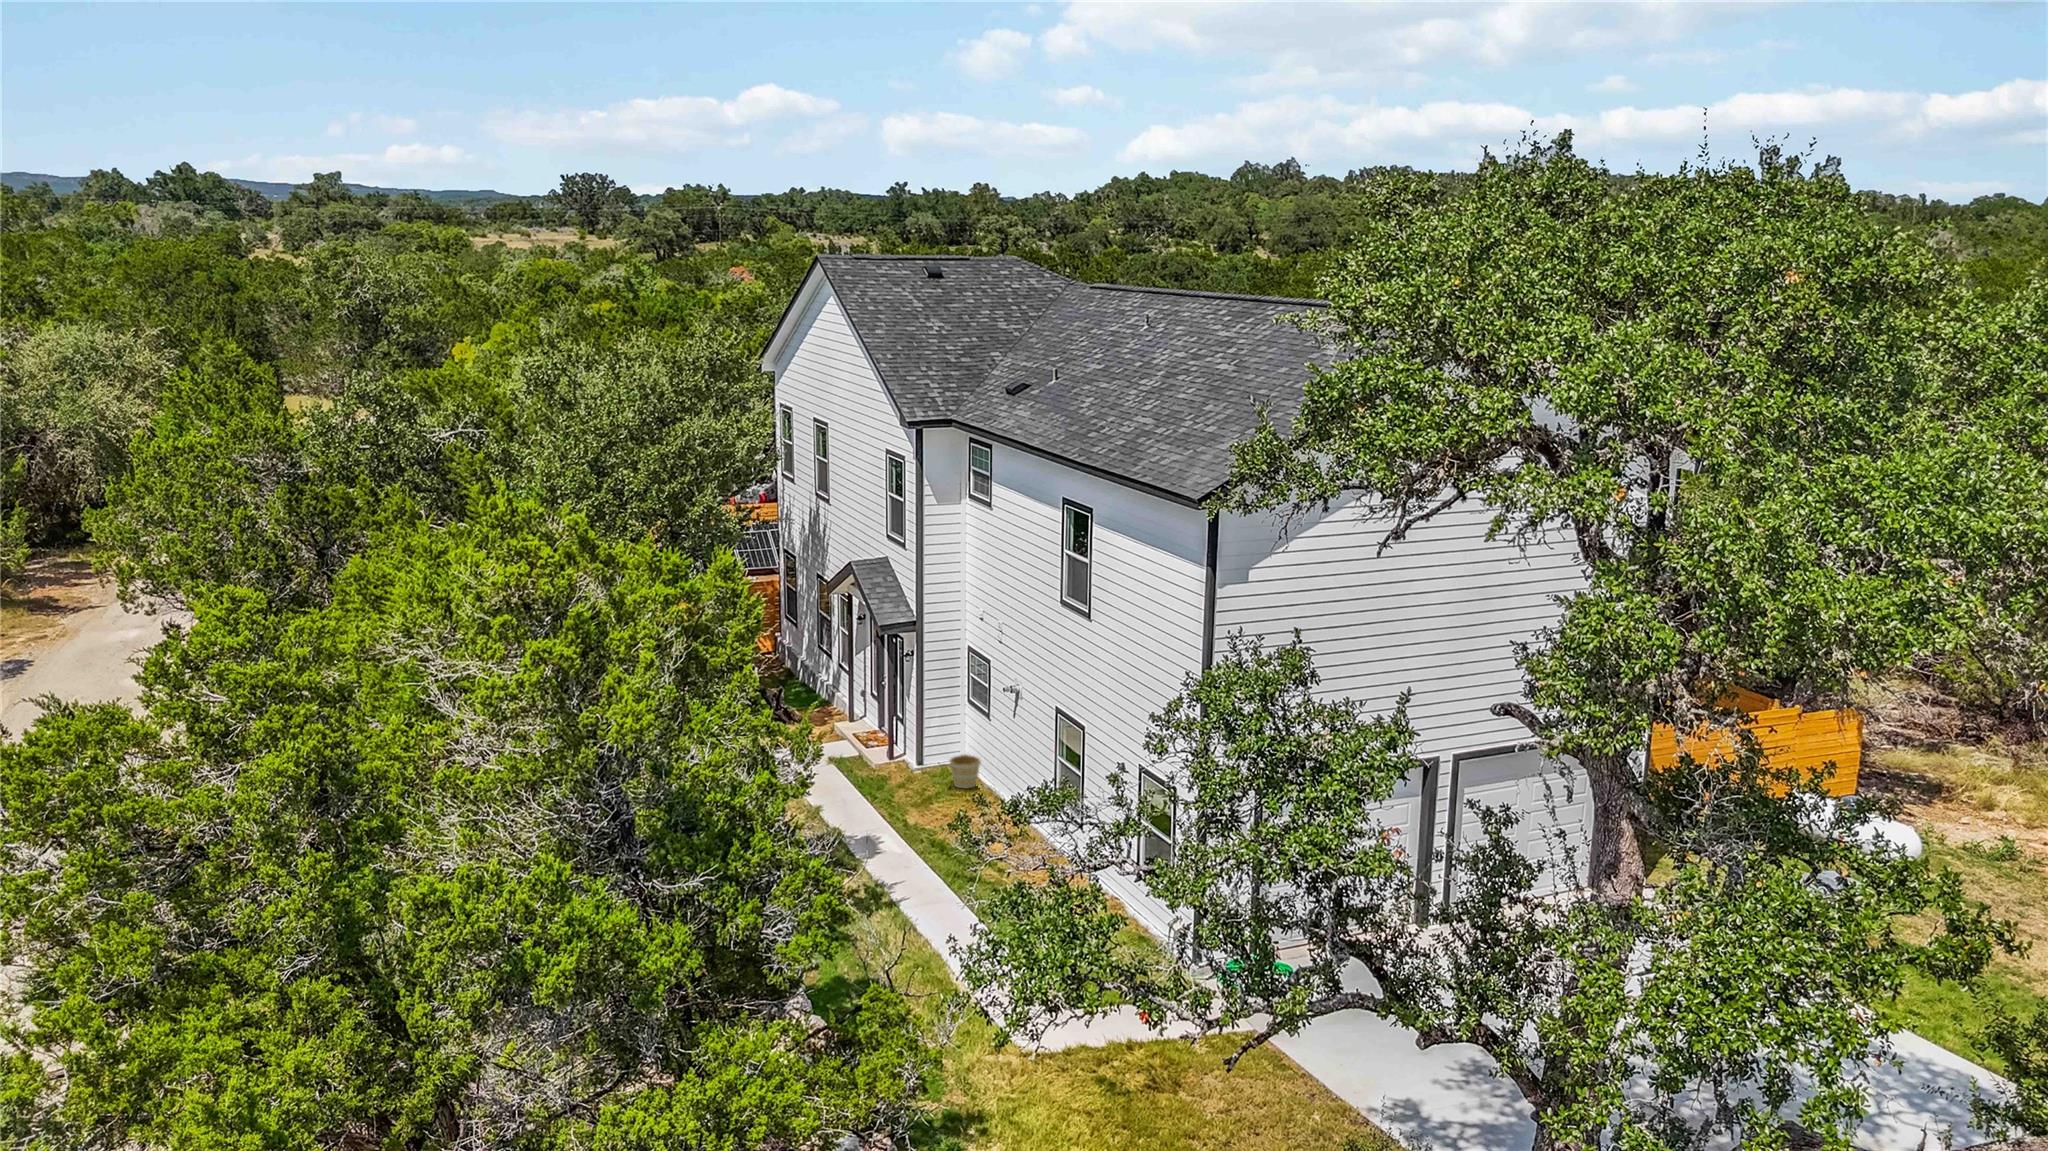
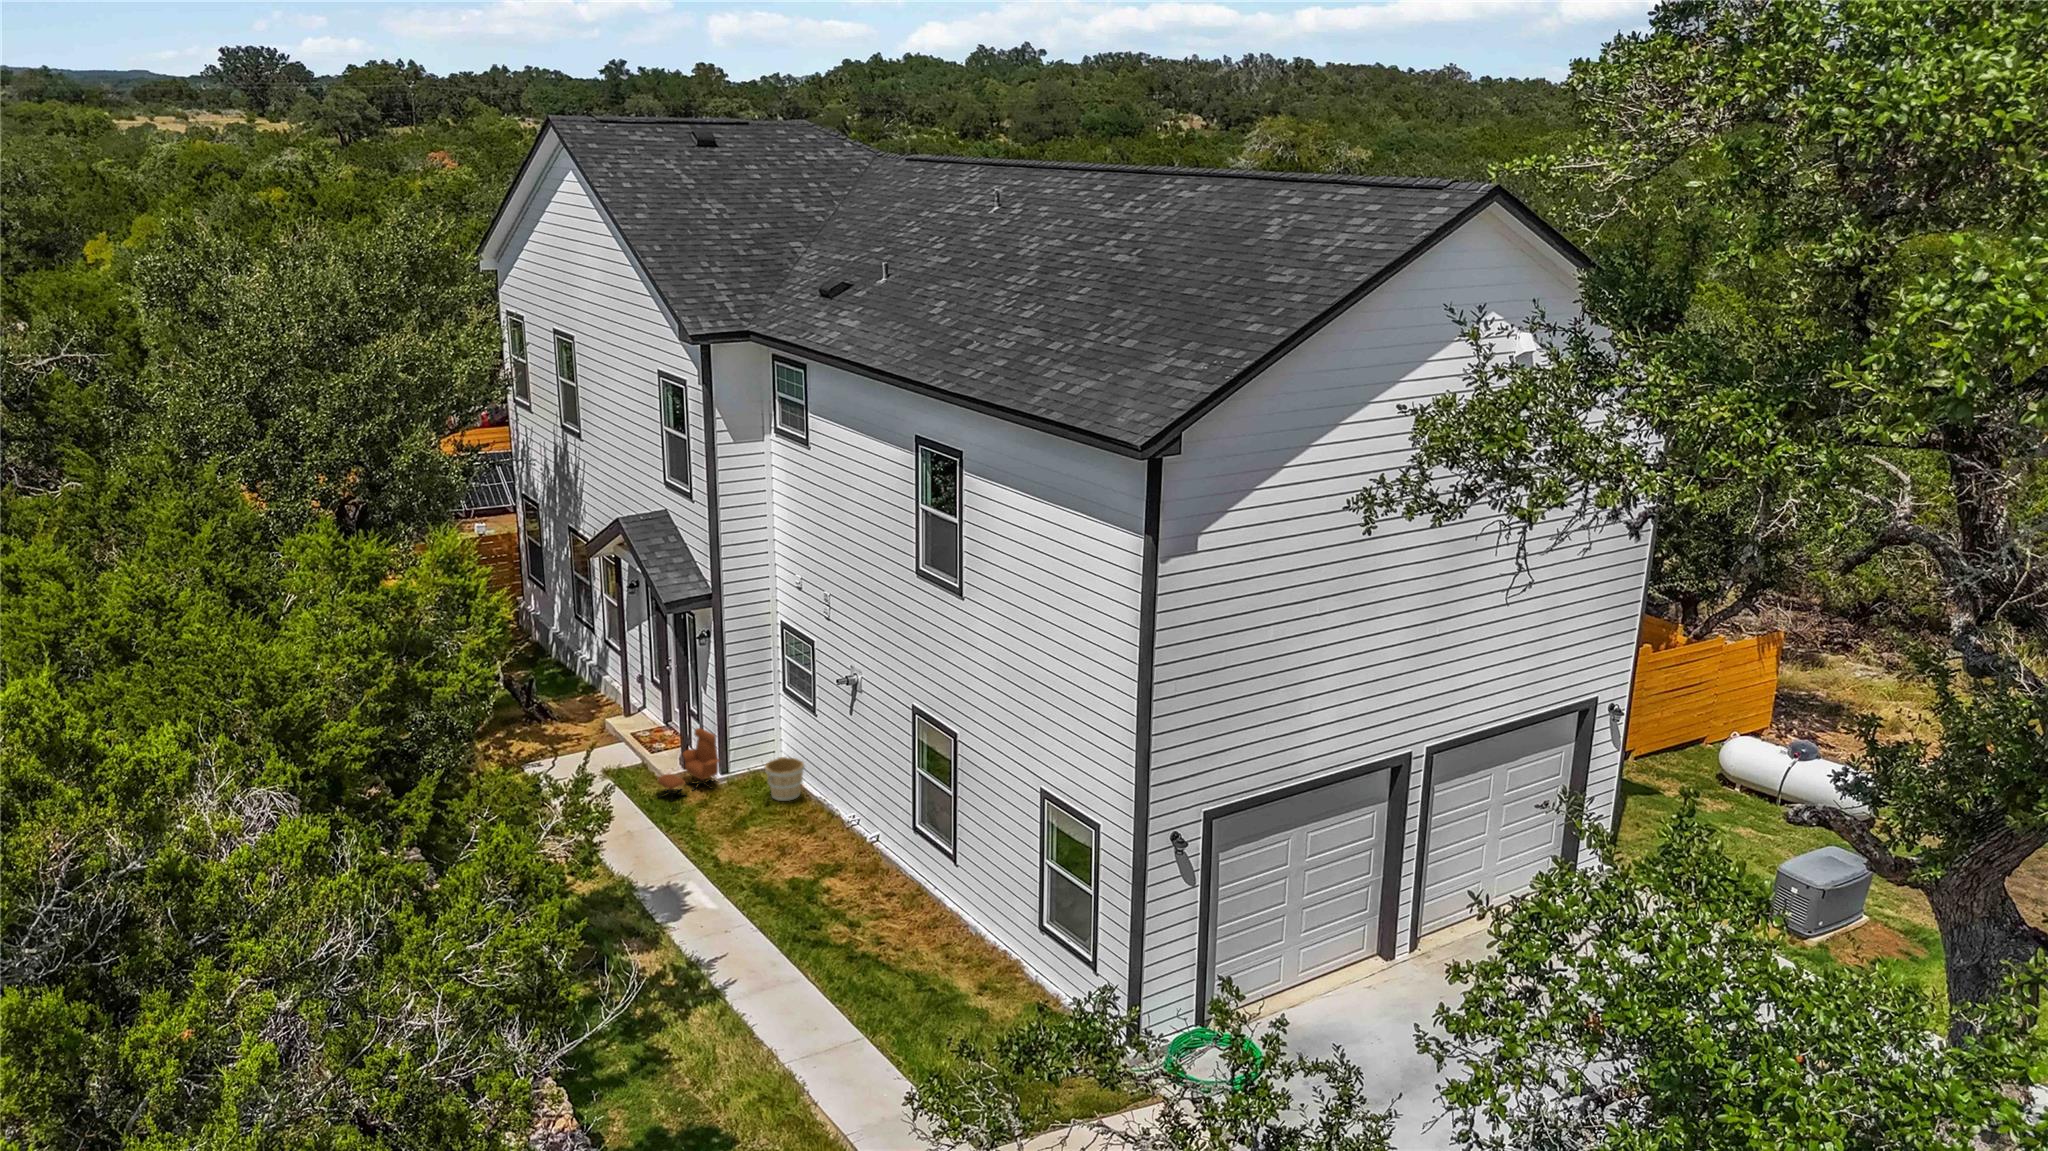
lounge chair: none [867,728,916,783] -> present [658,728,719,800]

